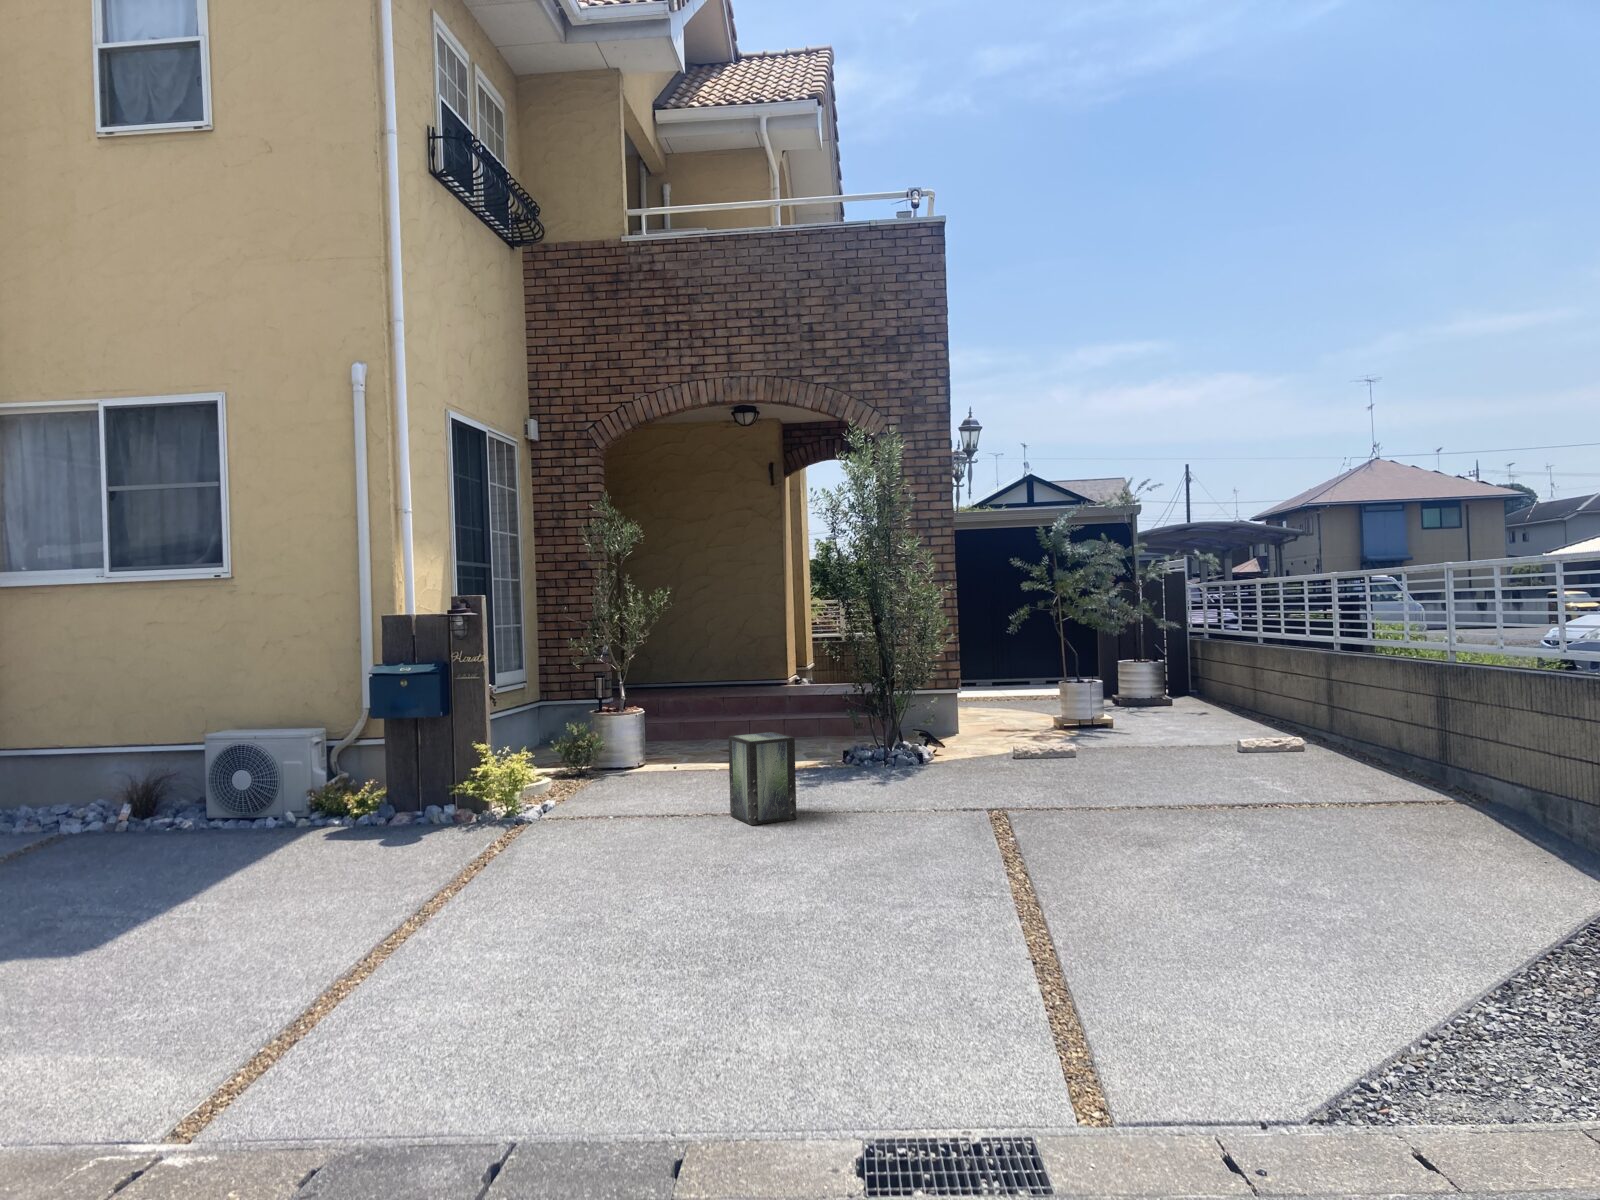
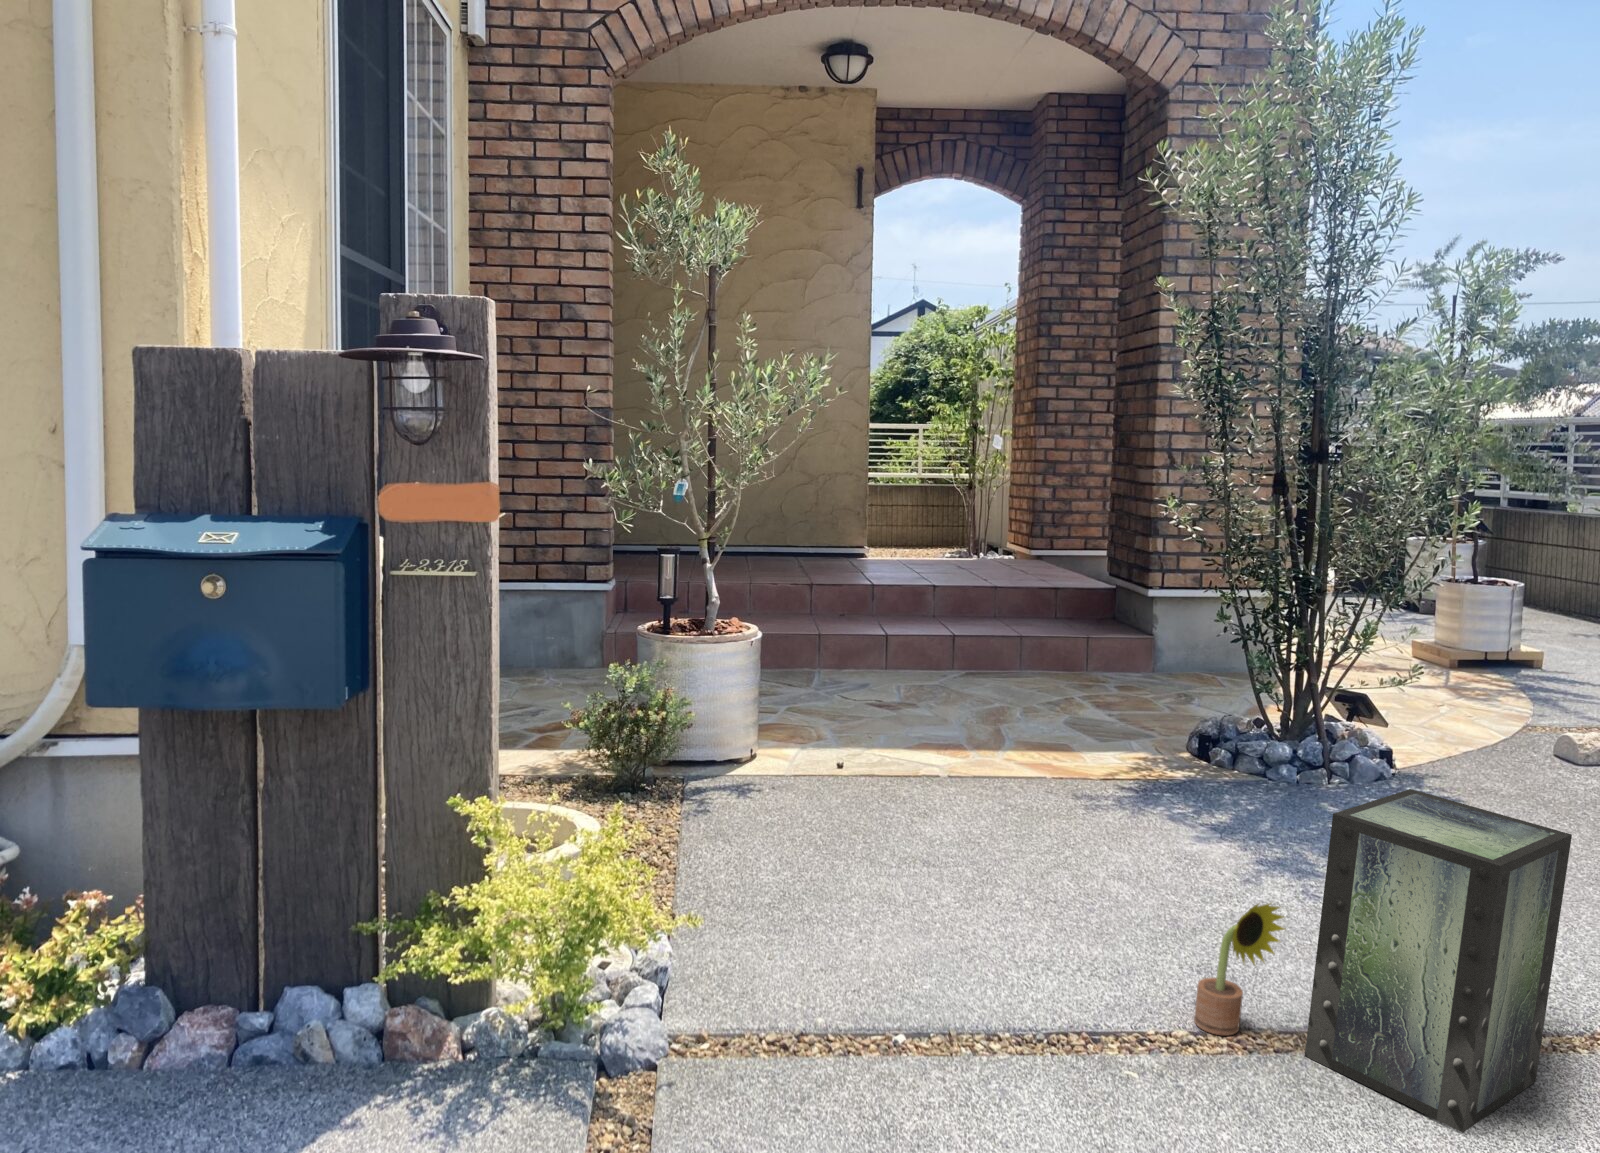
decorative plant: none [703,767,726,813] -> present [1194,903,1284,1035]

